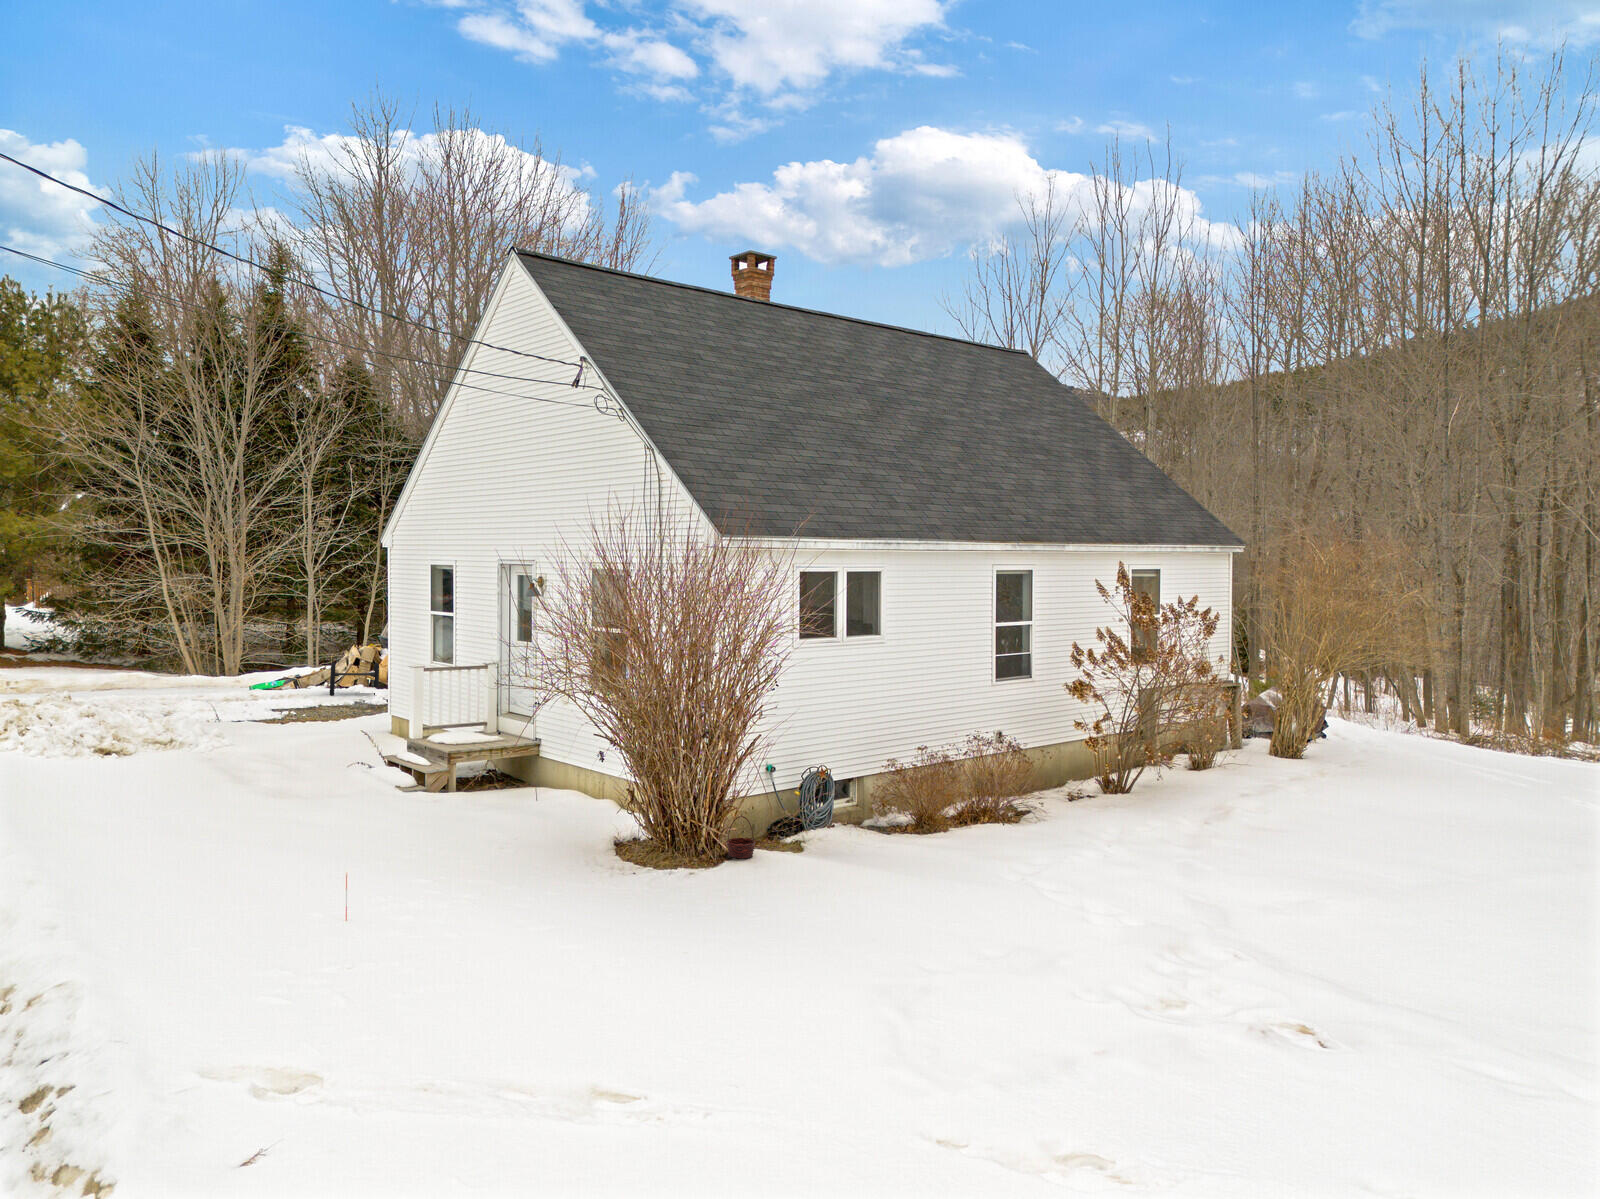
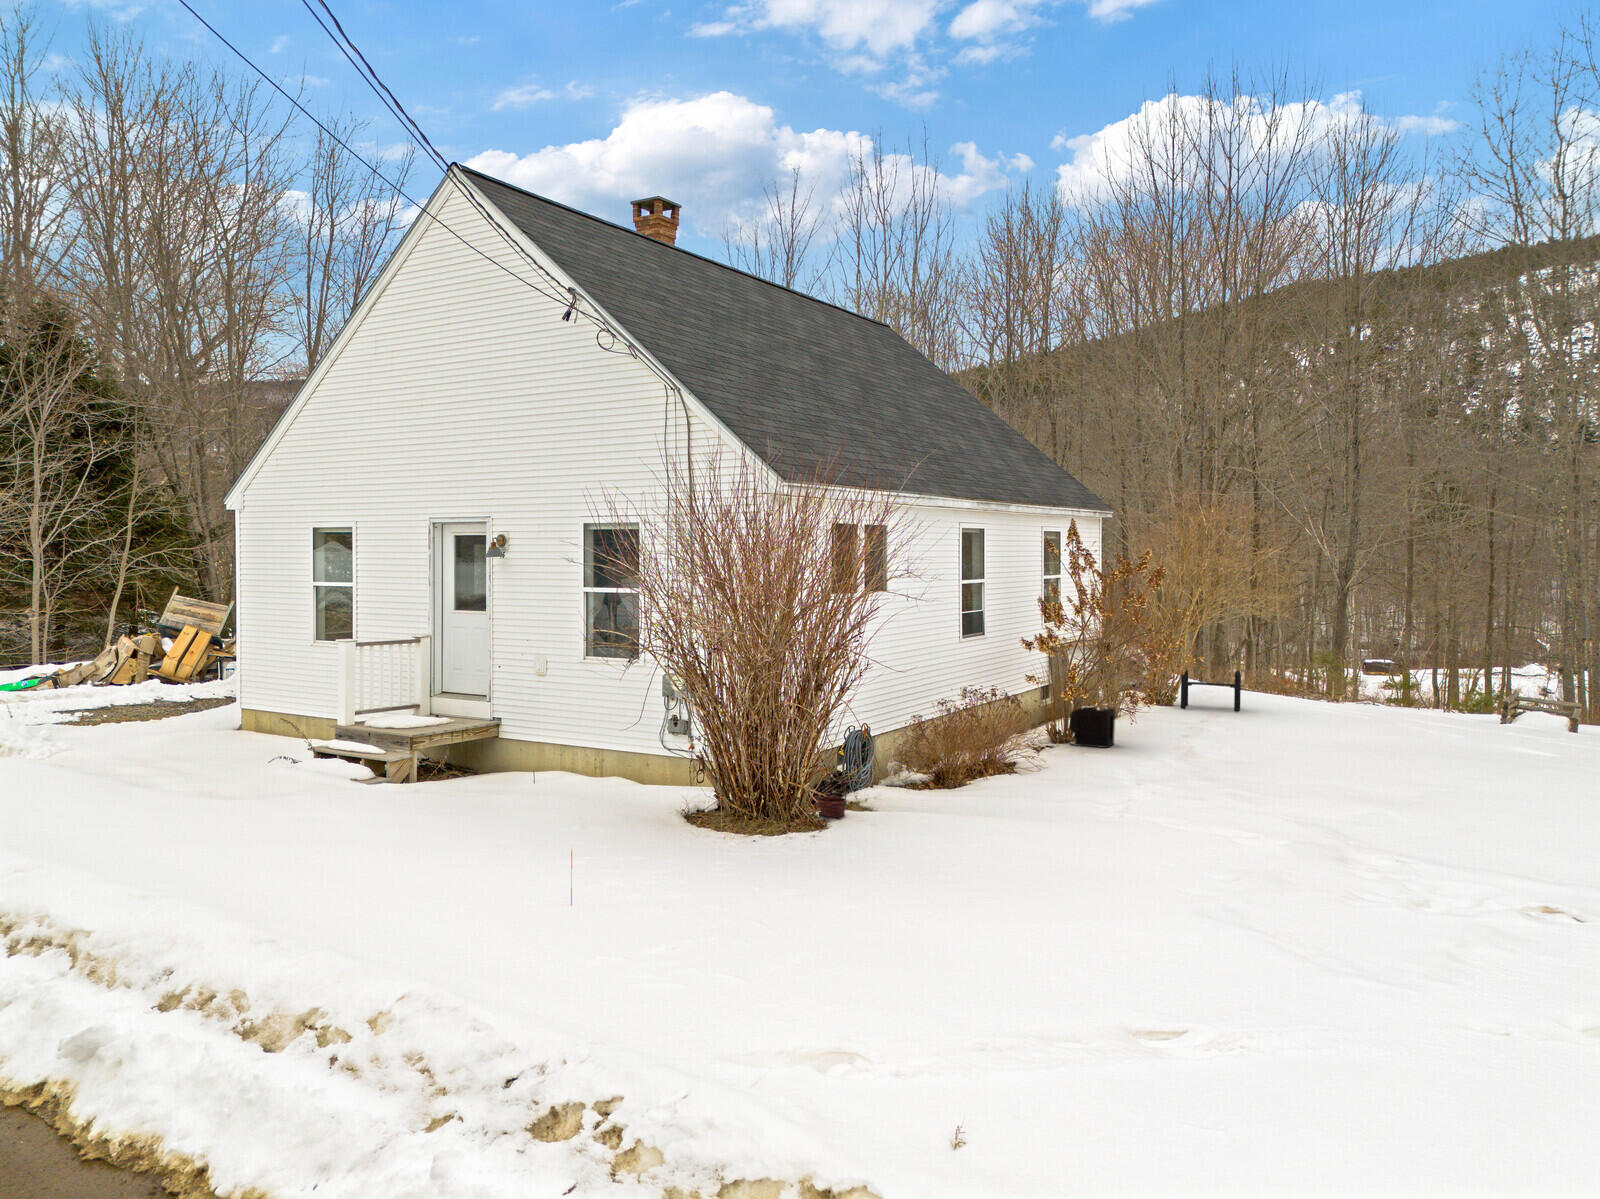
bench: present [330,662,379,695] -> present [1181,670,1241,711]
wooden crate: none [1118,754,1172,801] -> present [1070,707,1115,748]

